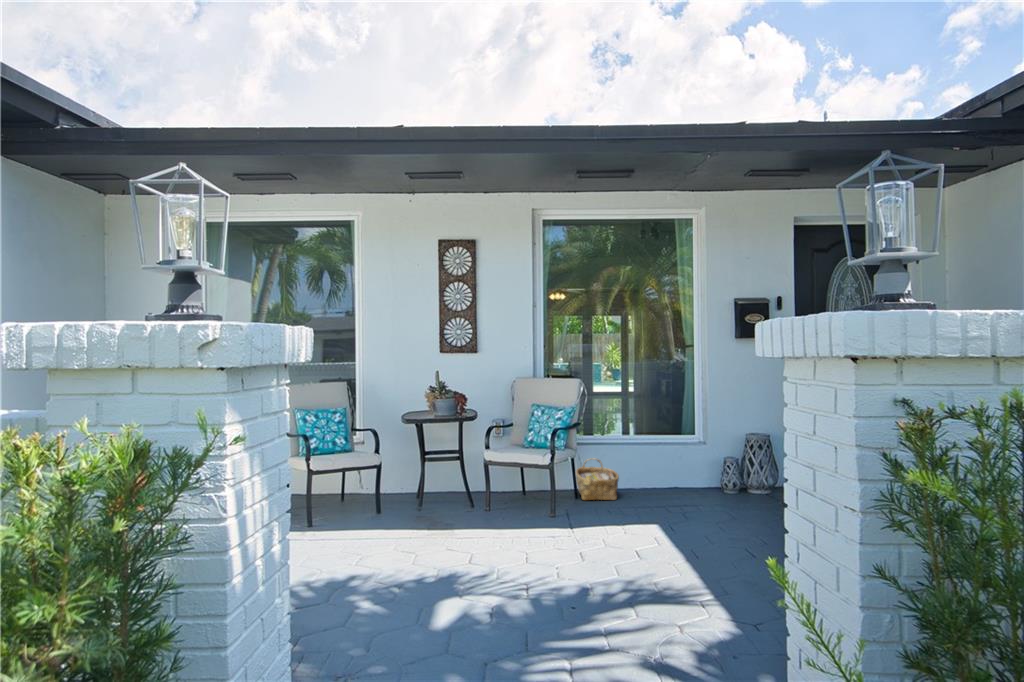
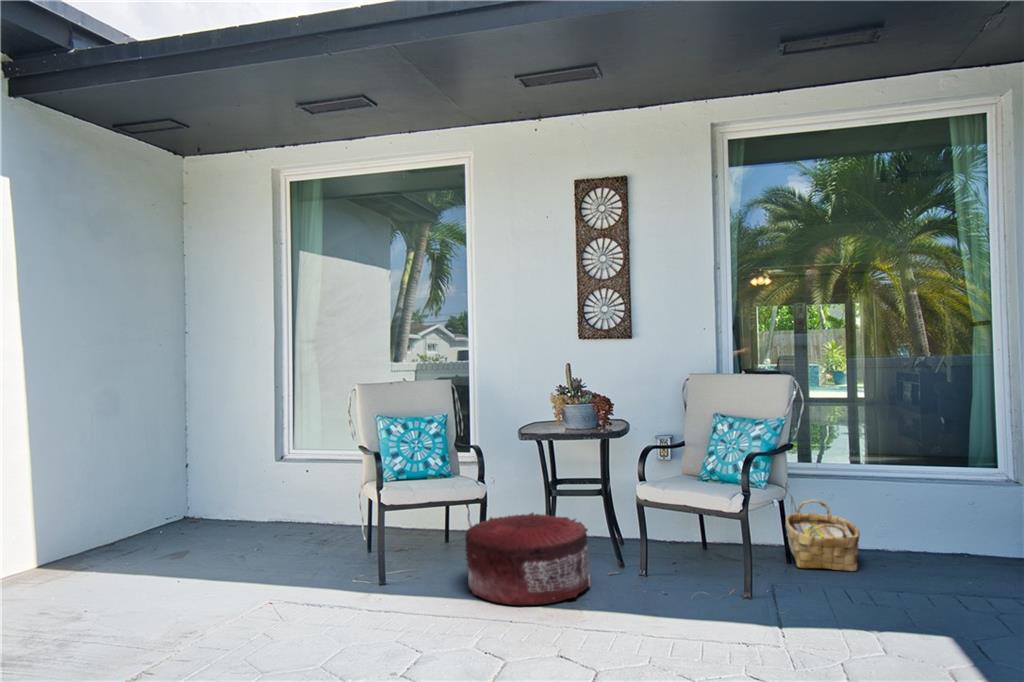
pouf: none [372,473,456,530] -> present [465,513,590,605]

